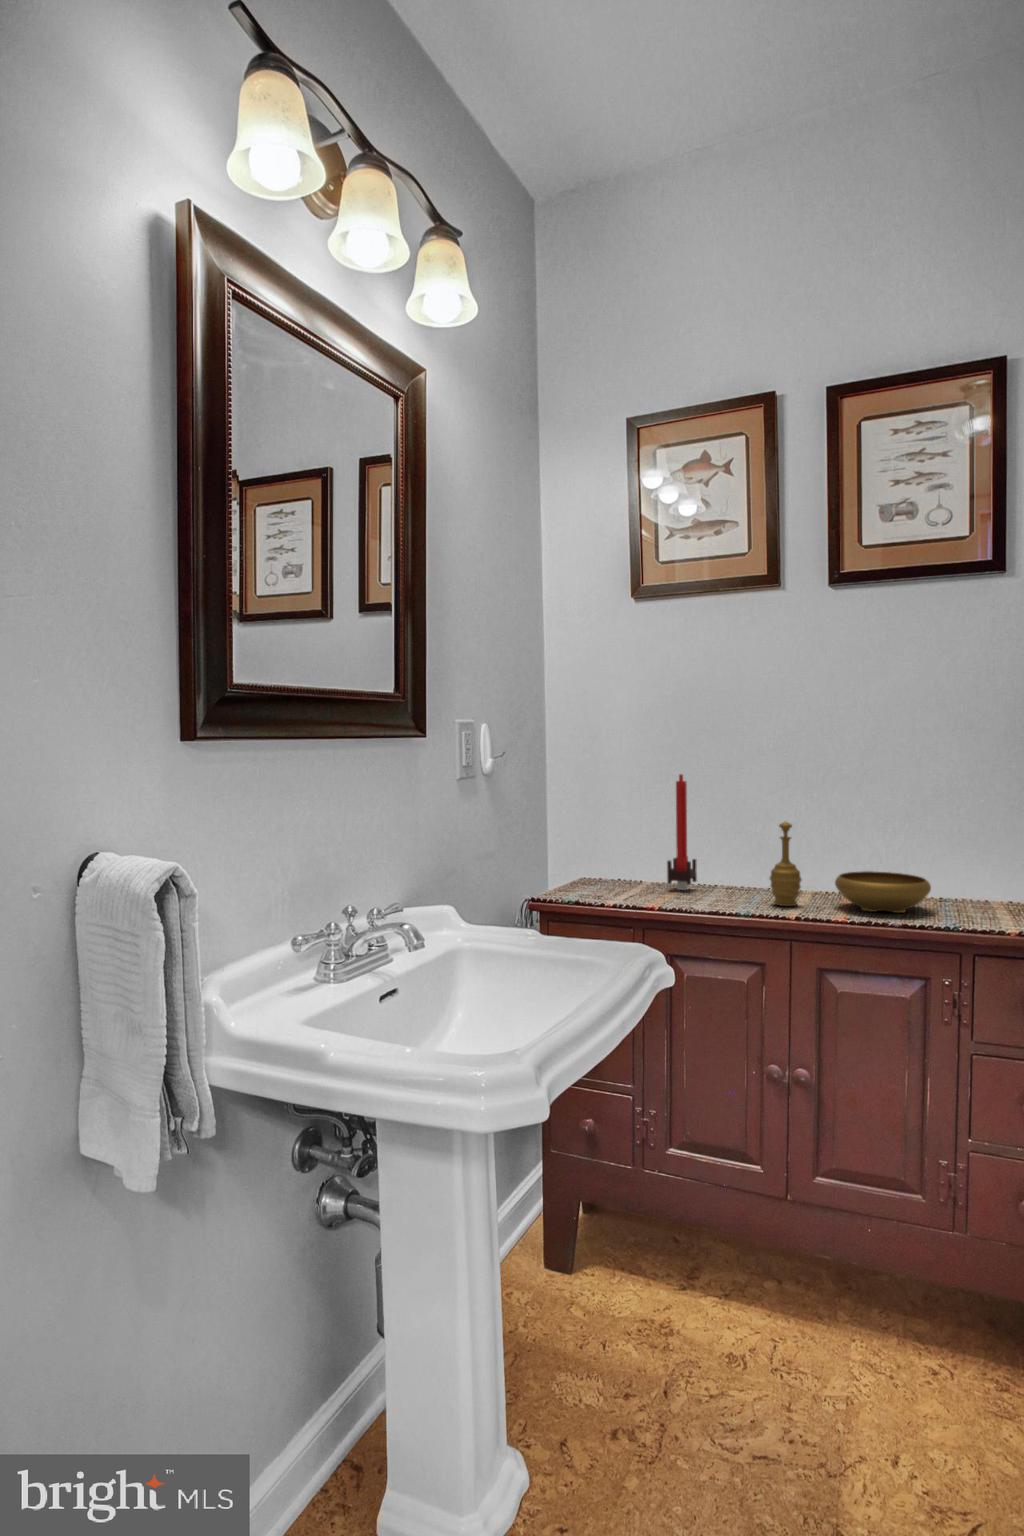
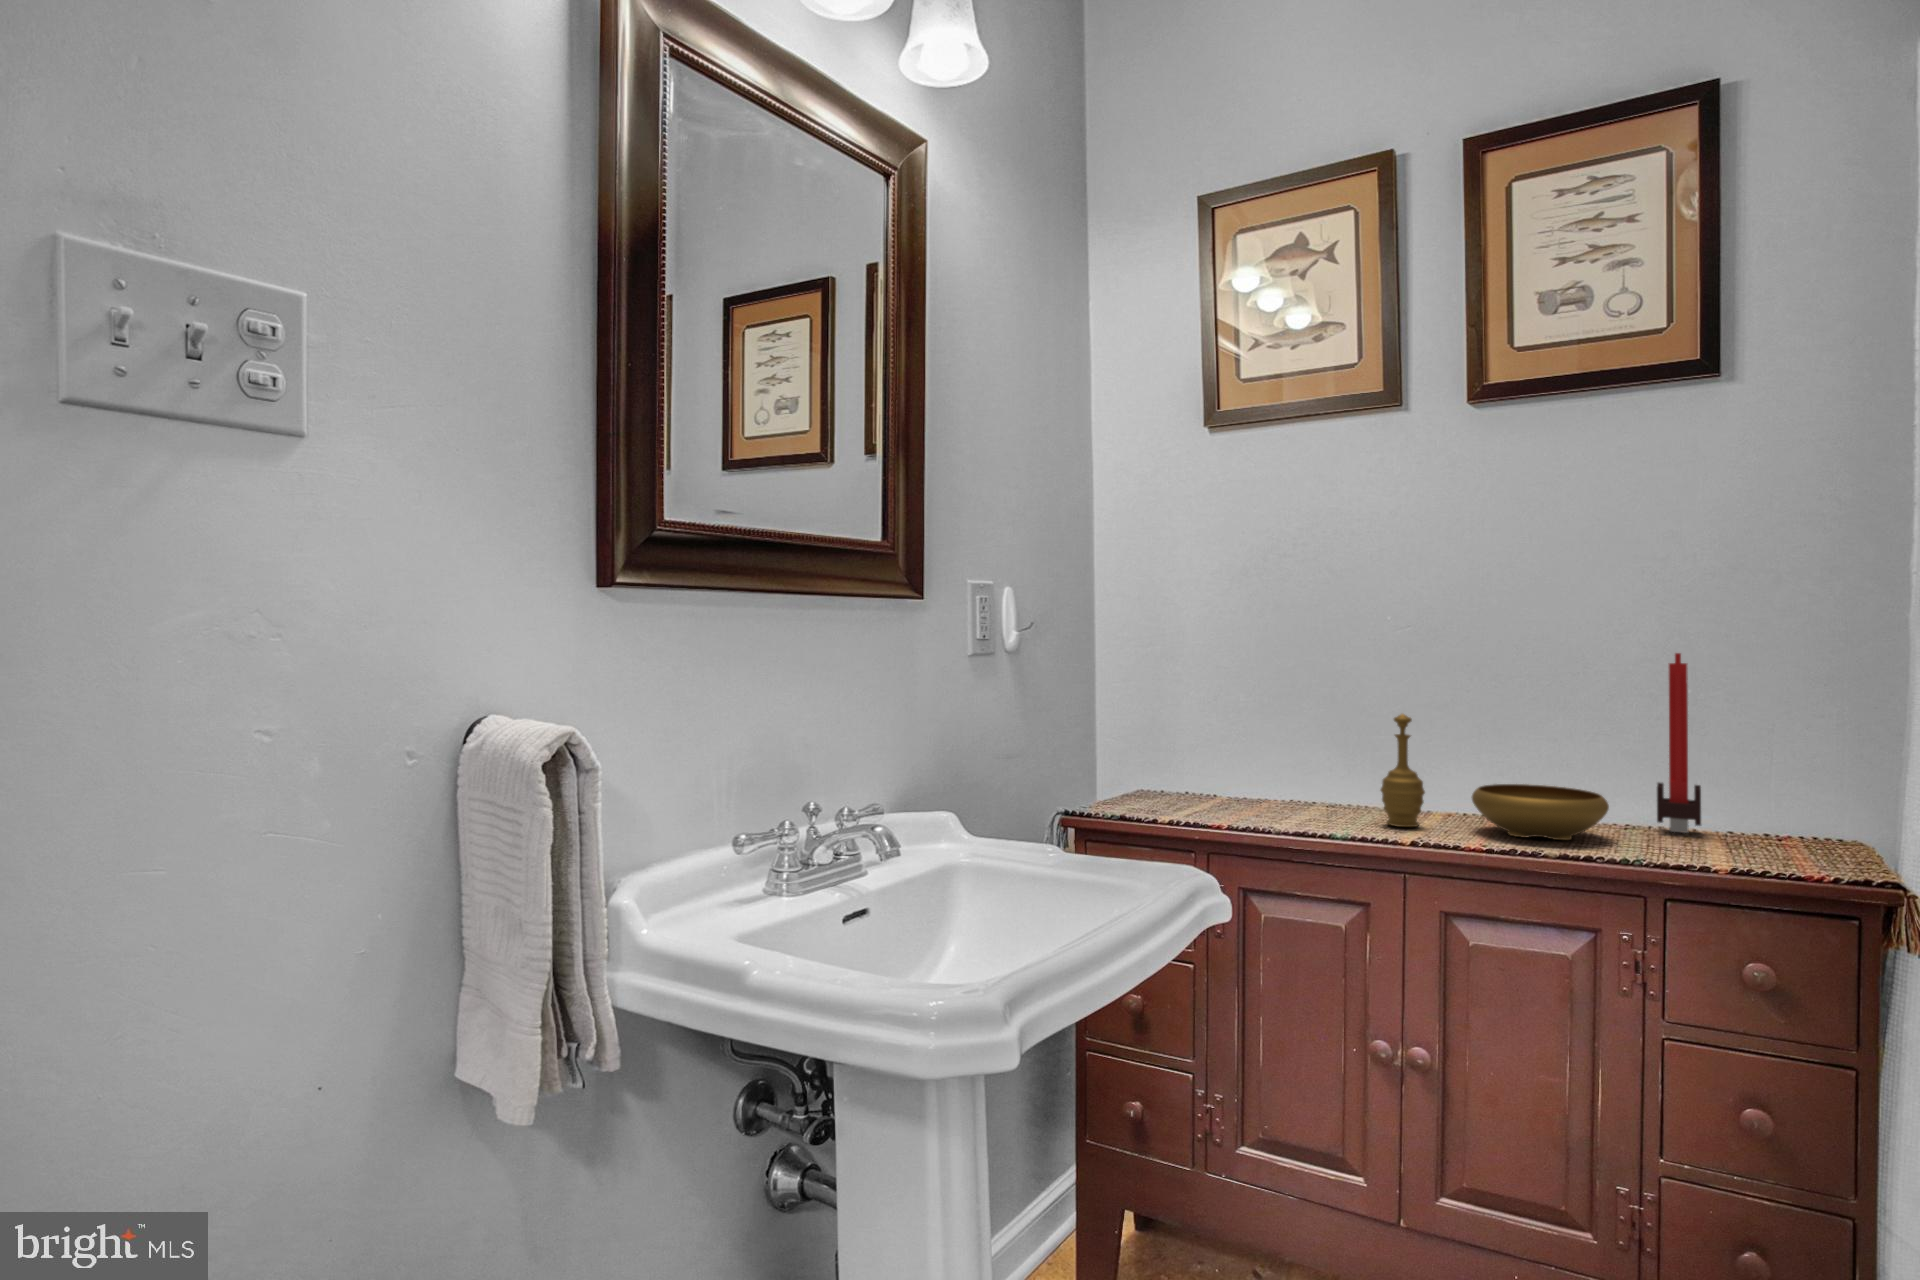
candle: present [667,774,697,890] -> present [1657,653,1701,833]

